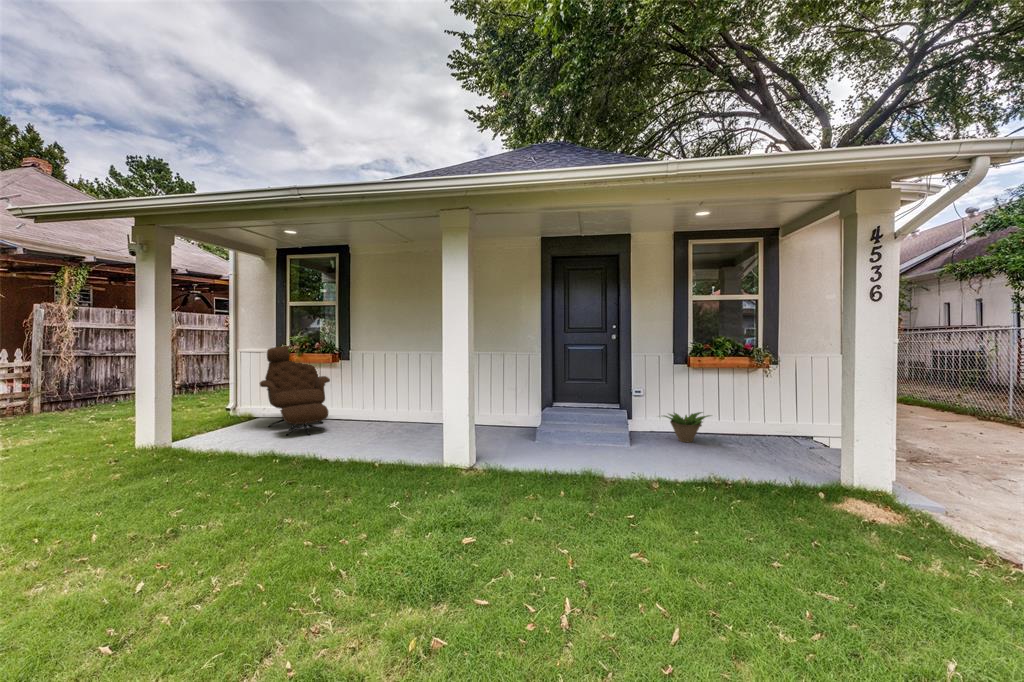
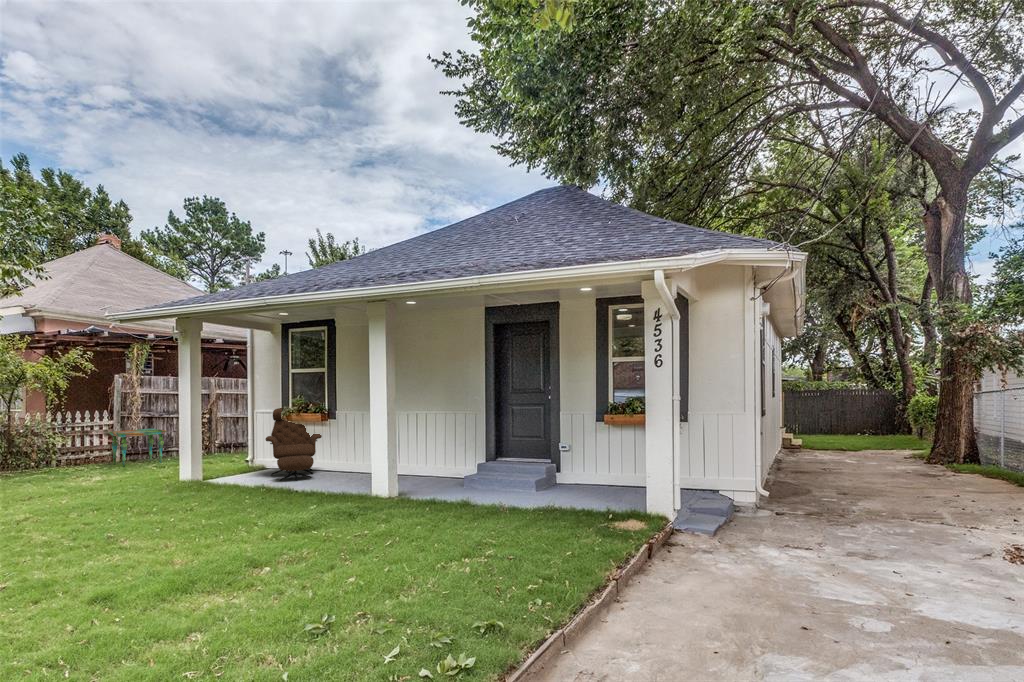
side table: none [22,370,112,419] -> present [109,429,167,467]
decorative plant: present [664,412,710,442] -> none [574,466,620,493]

